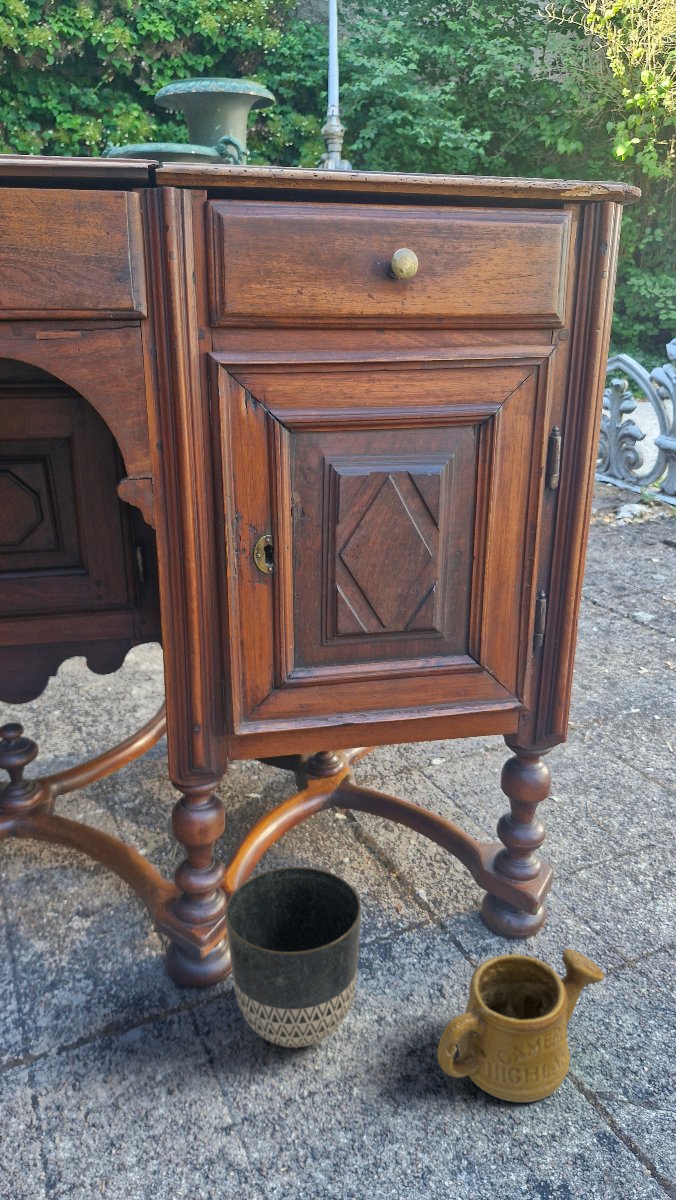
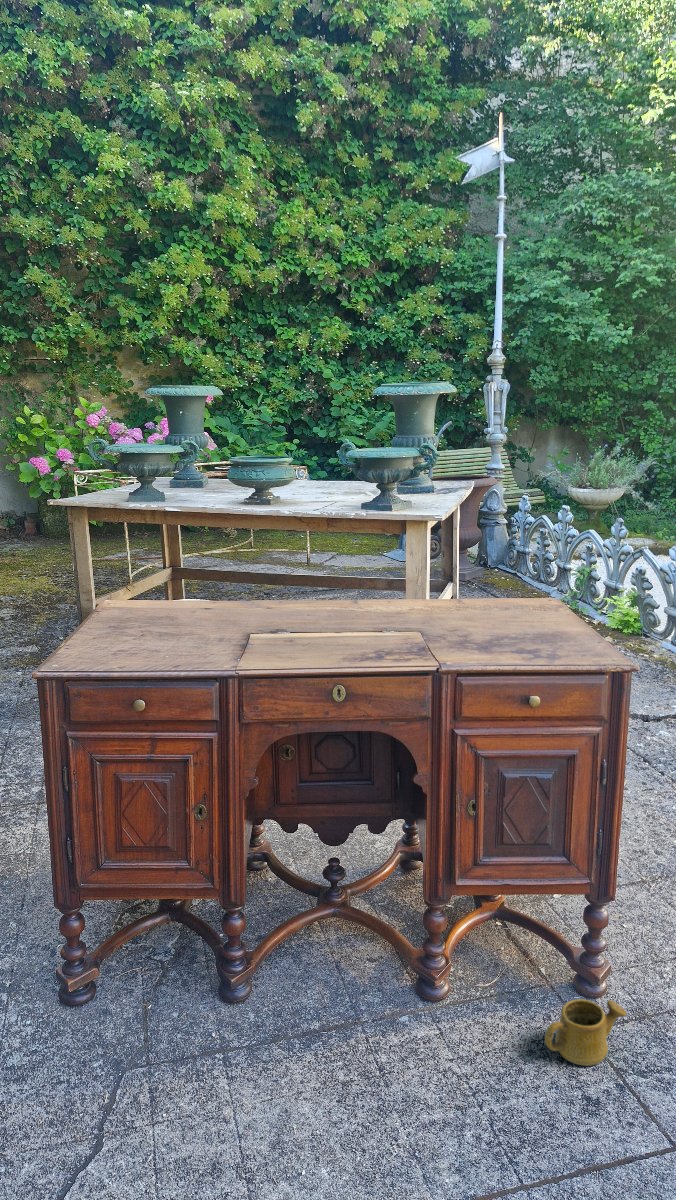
planter: present [225,867,361,1047] -> none [450,949,512,1033]

